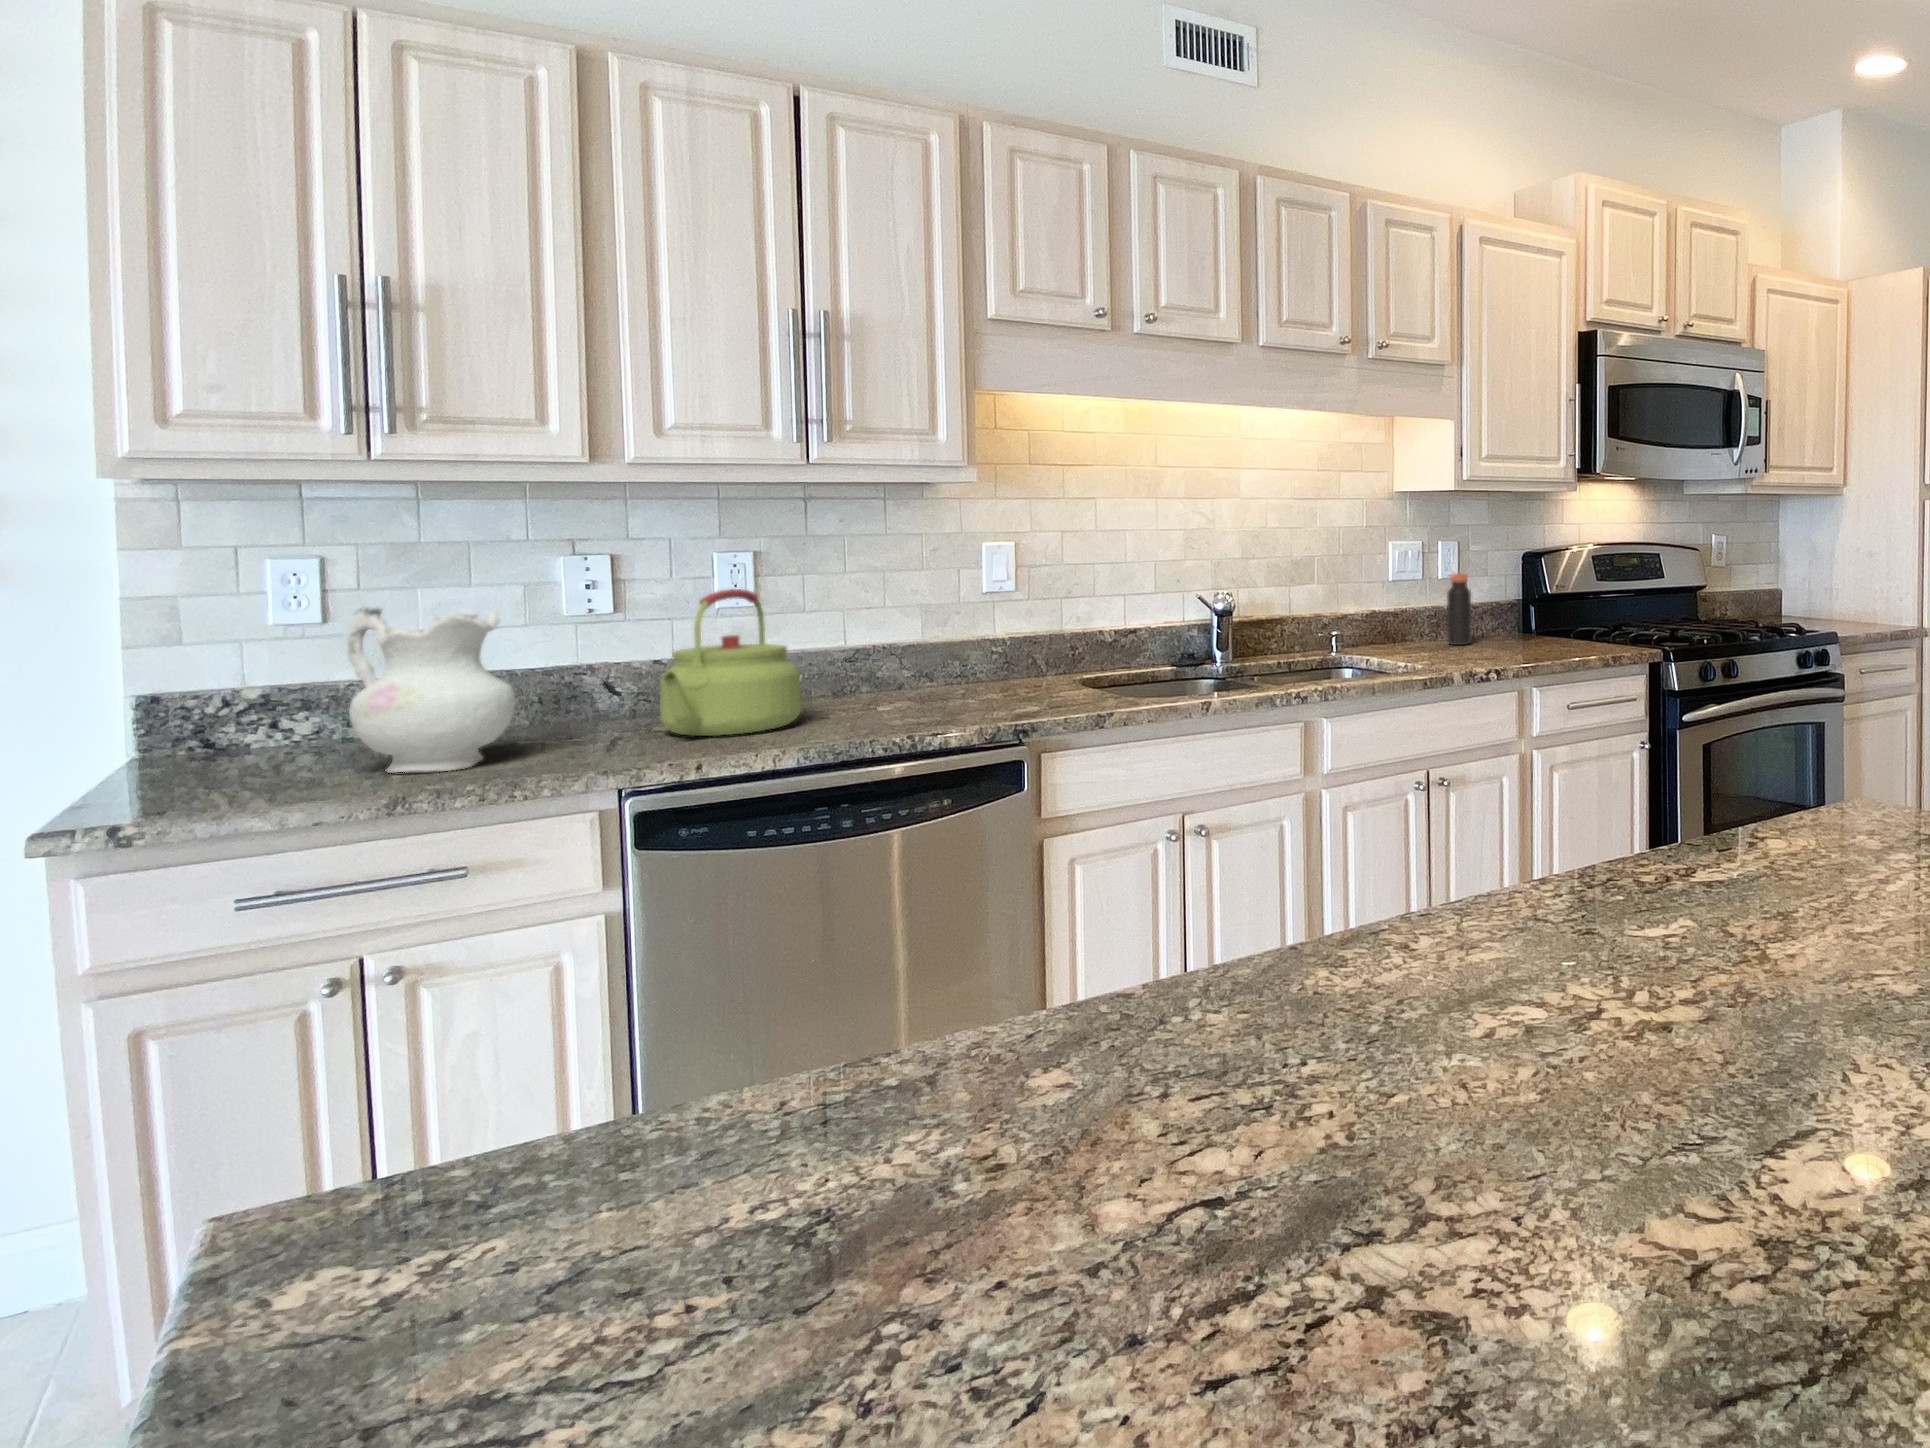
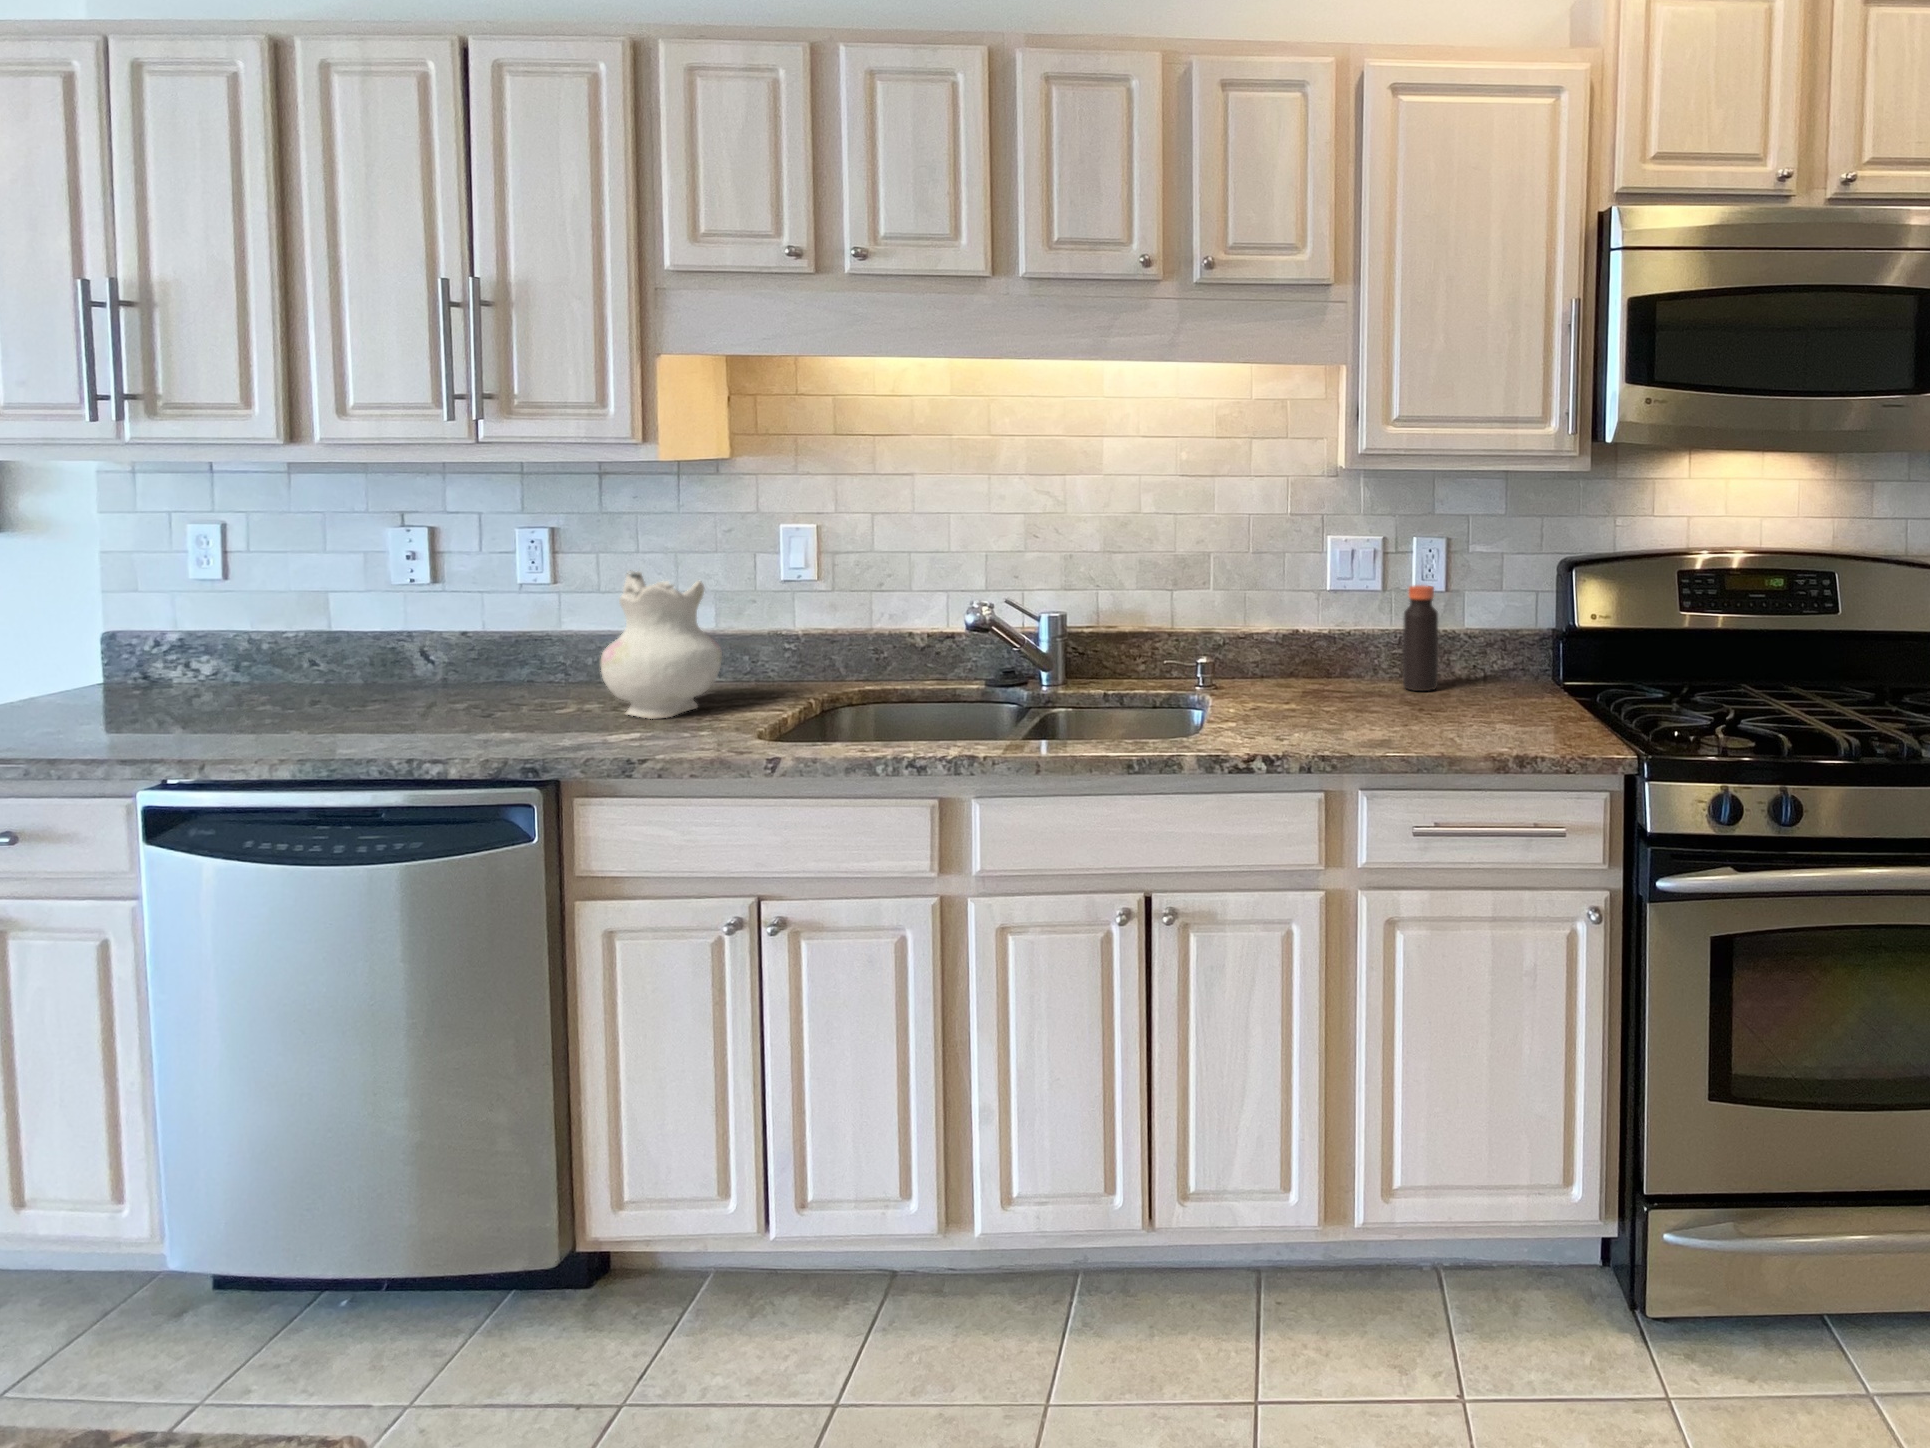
kettle: present [660,589,801,736] -> none [283,573,481,725]
ceramic pitcher: present [347,607,515,773] -> present [601,571,722,719]

